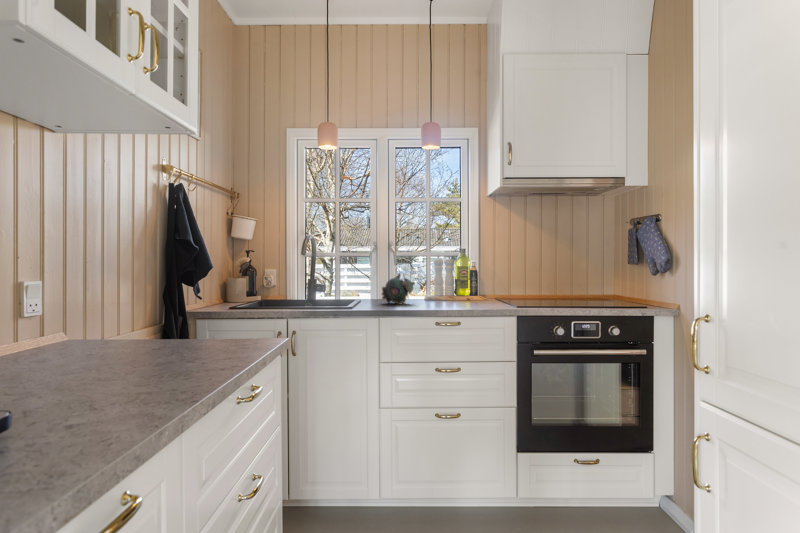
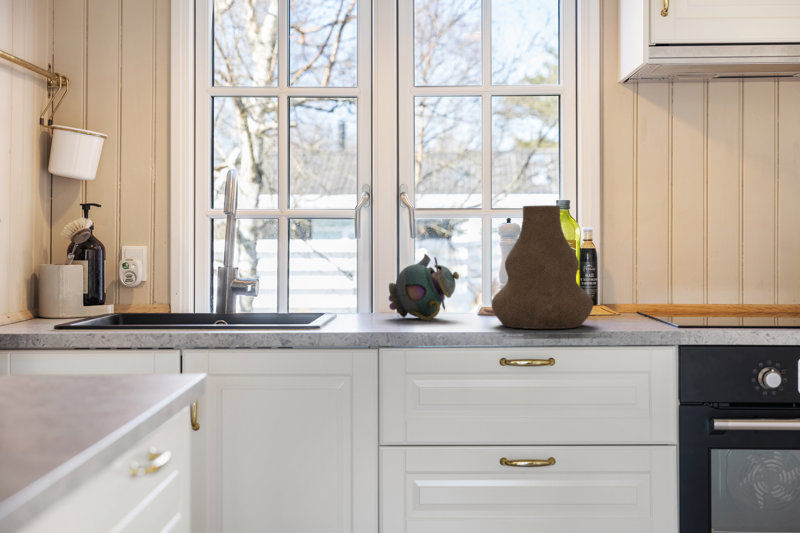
vase: none [431,251,478,309] -> present [492,205,593,329]

